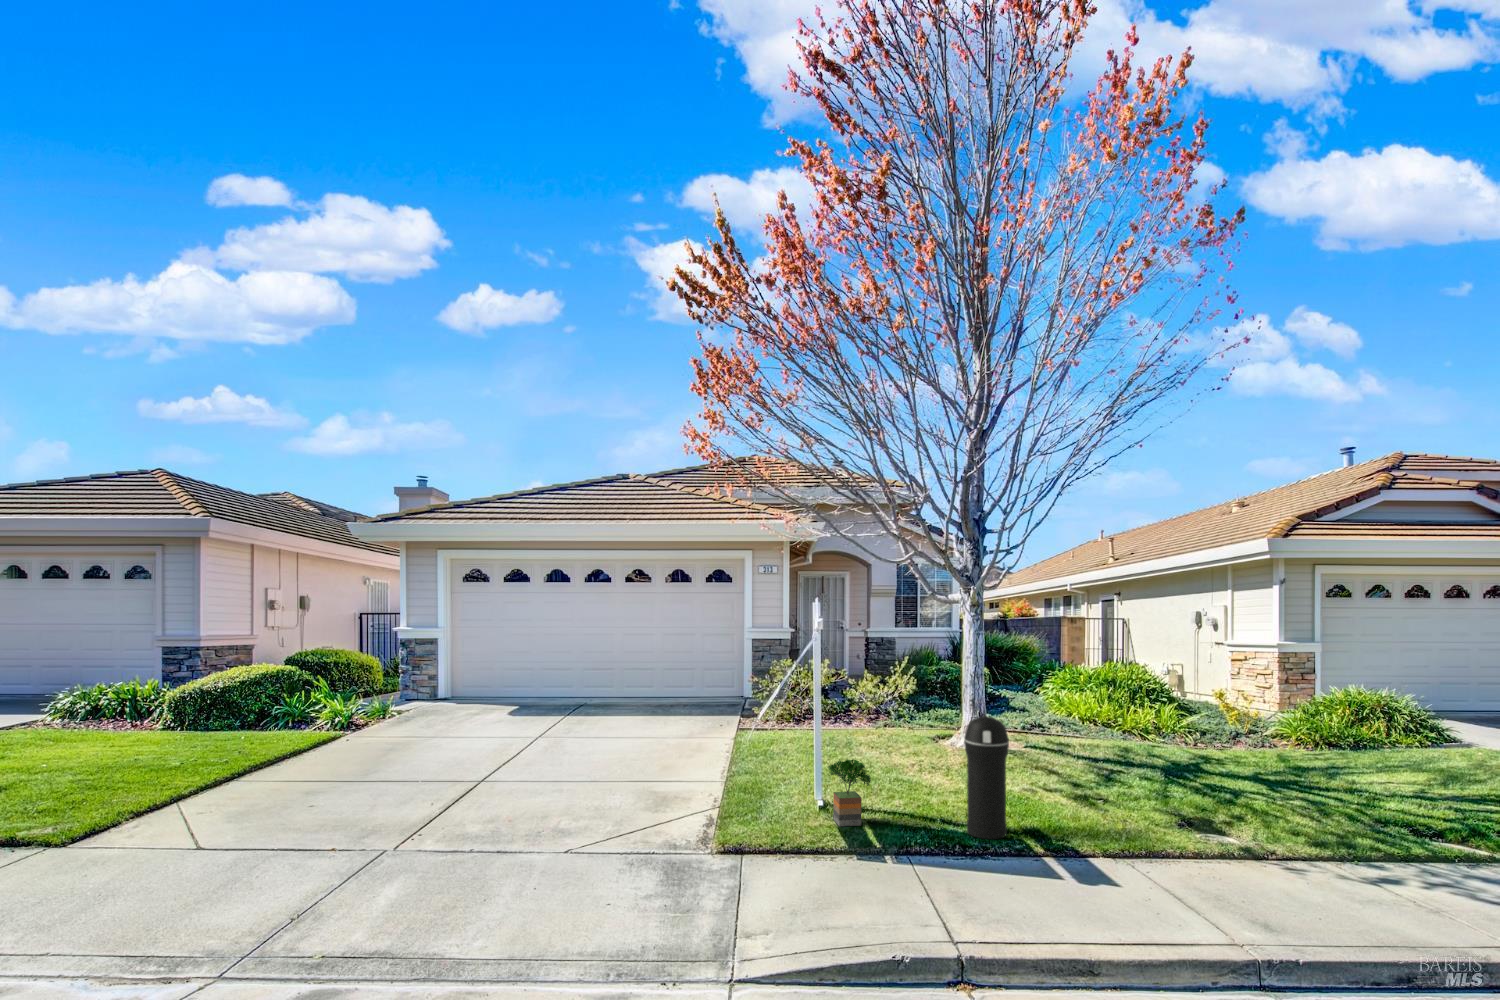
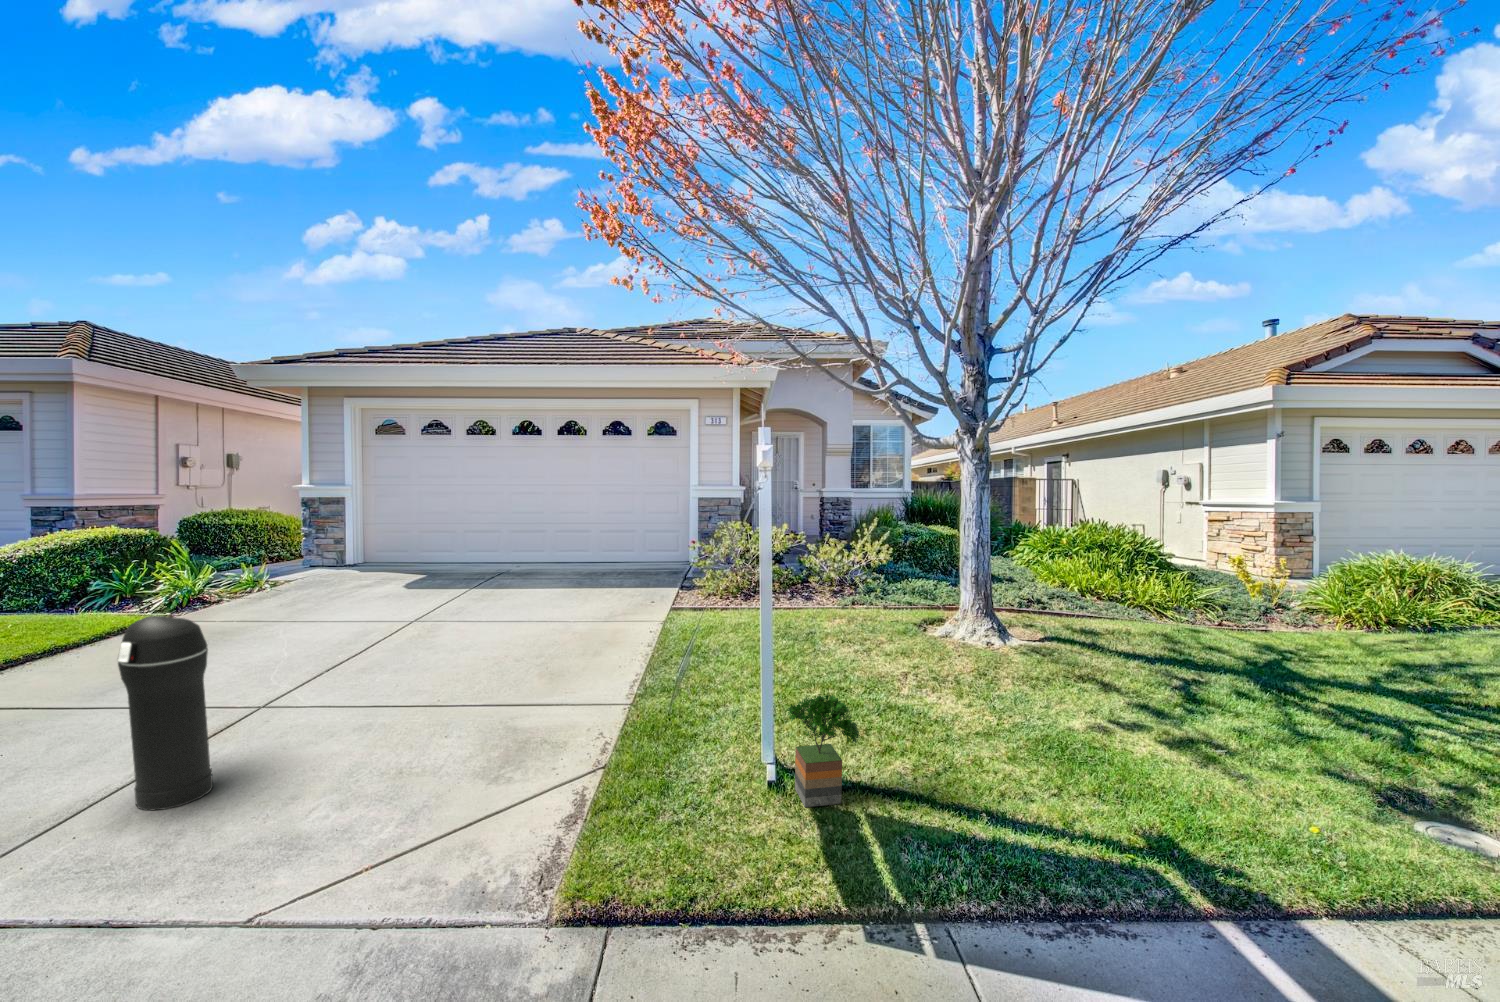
trash can: present [964,716,1009,839] -> present [118,616,213,810]

